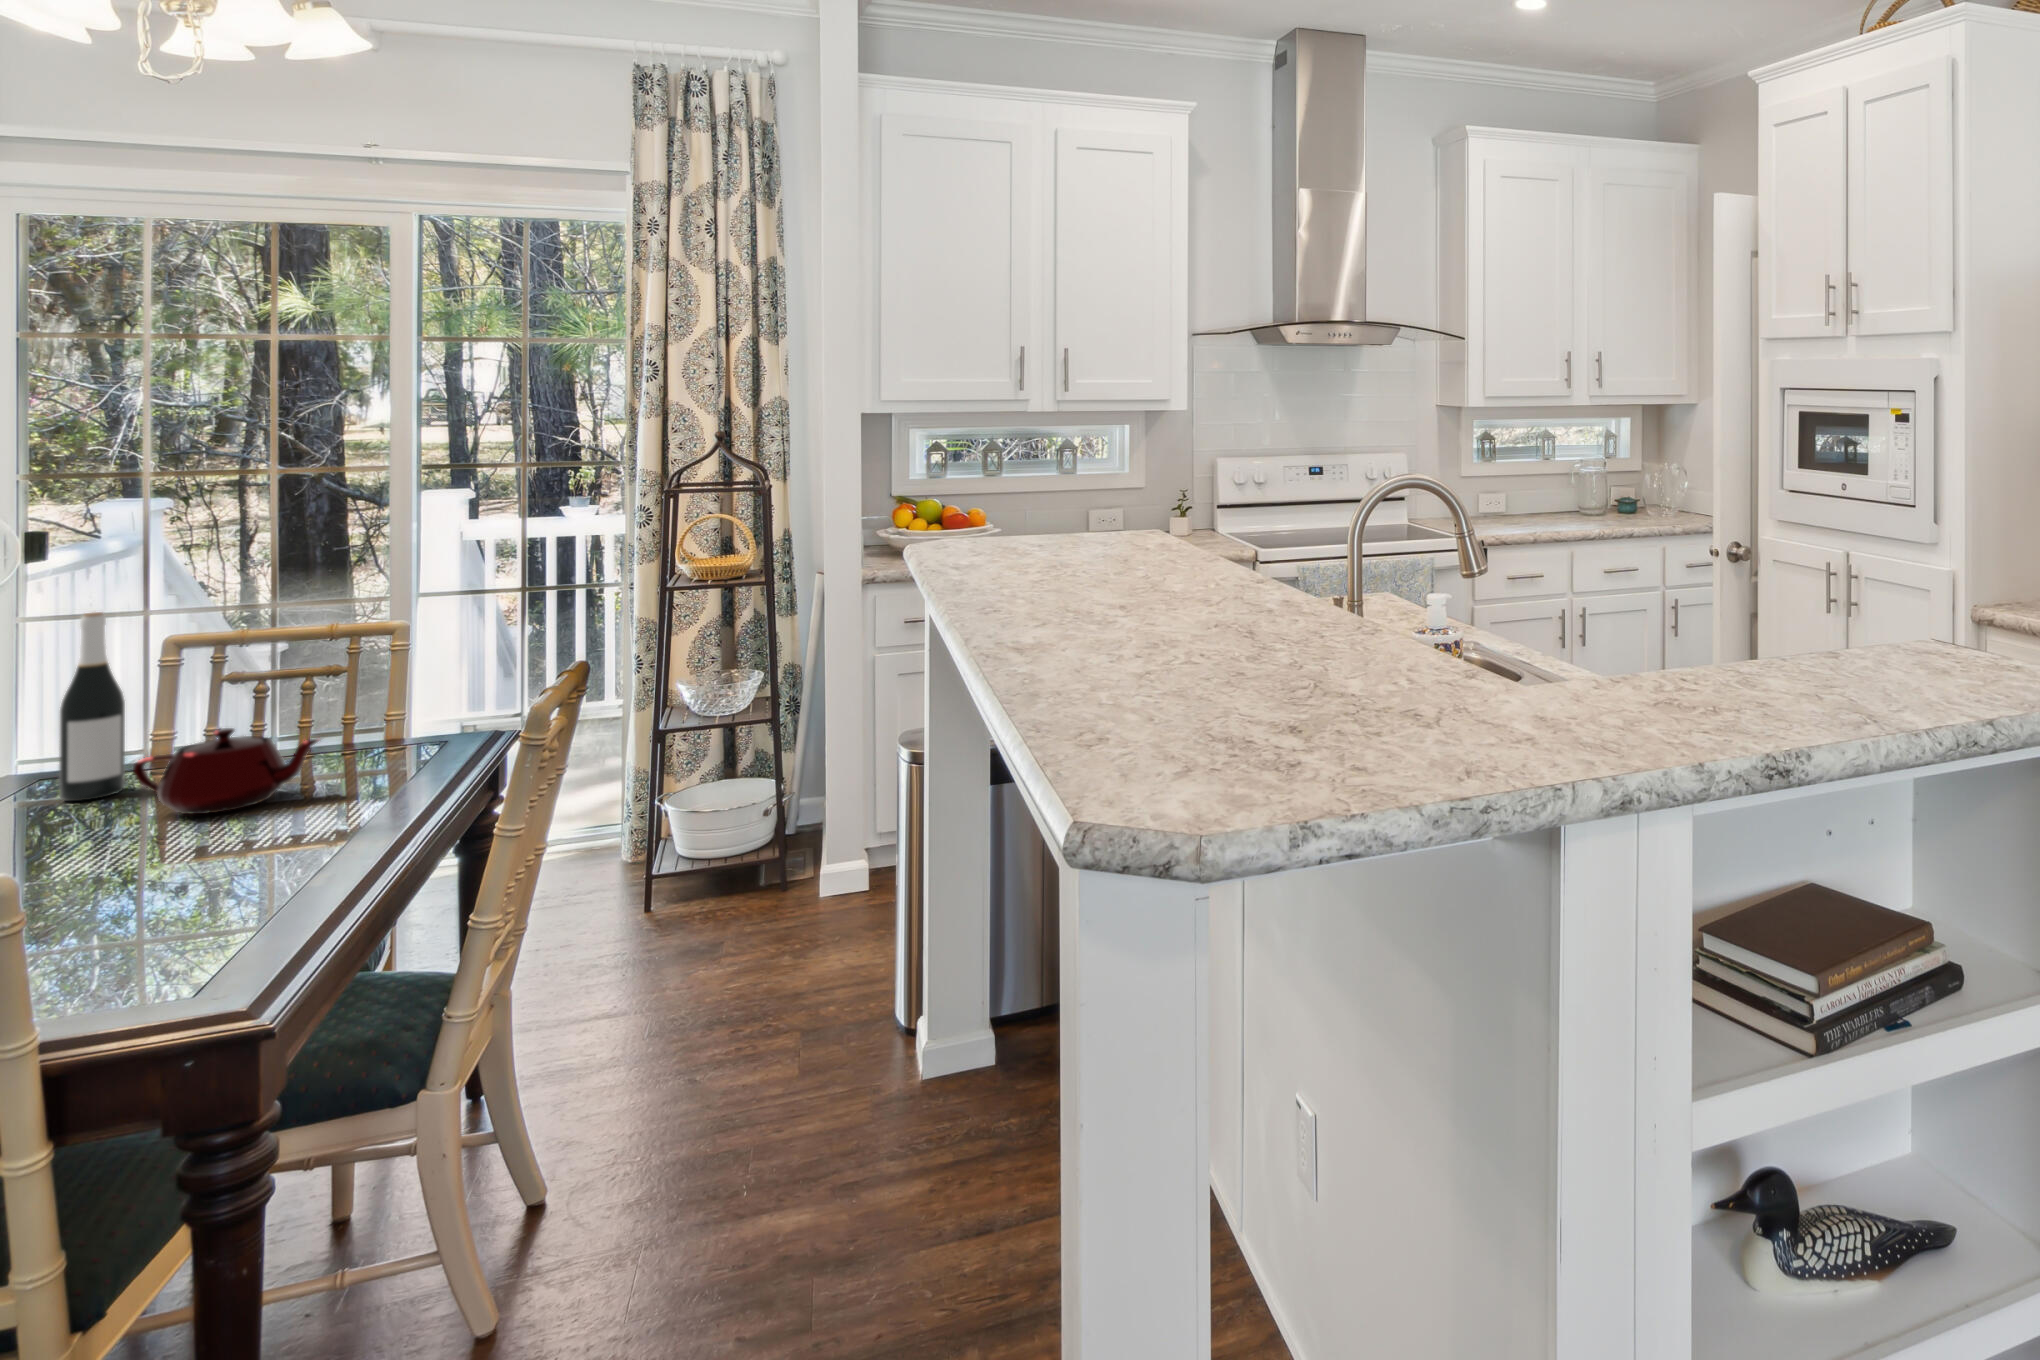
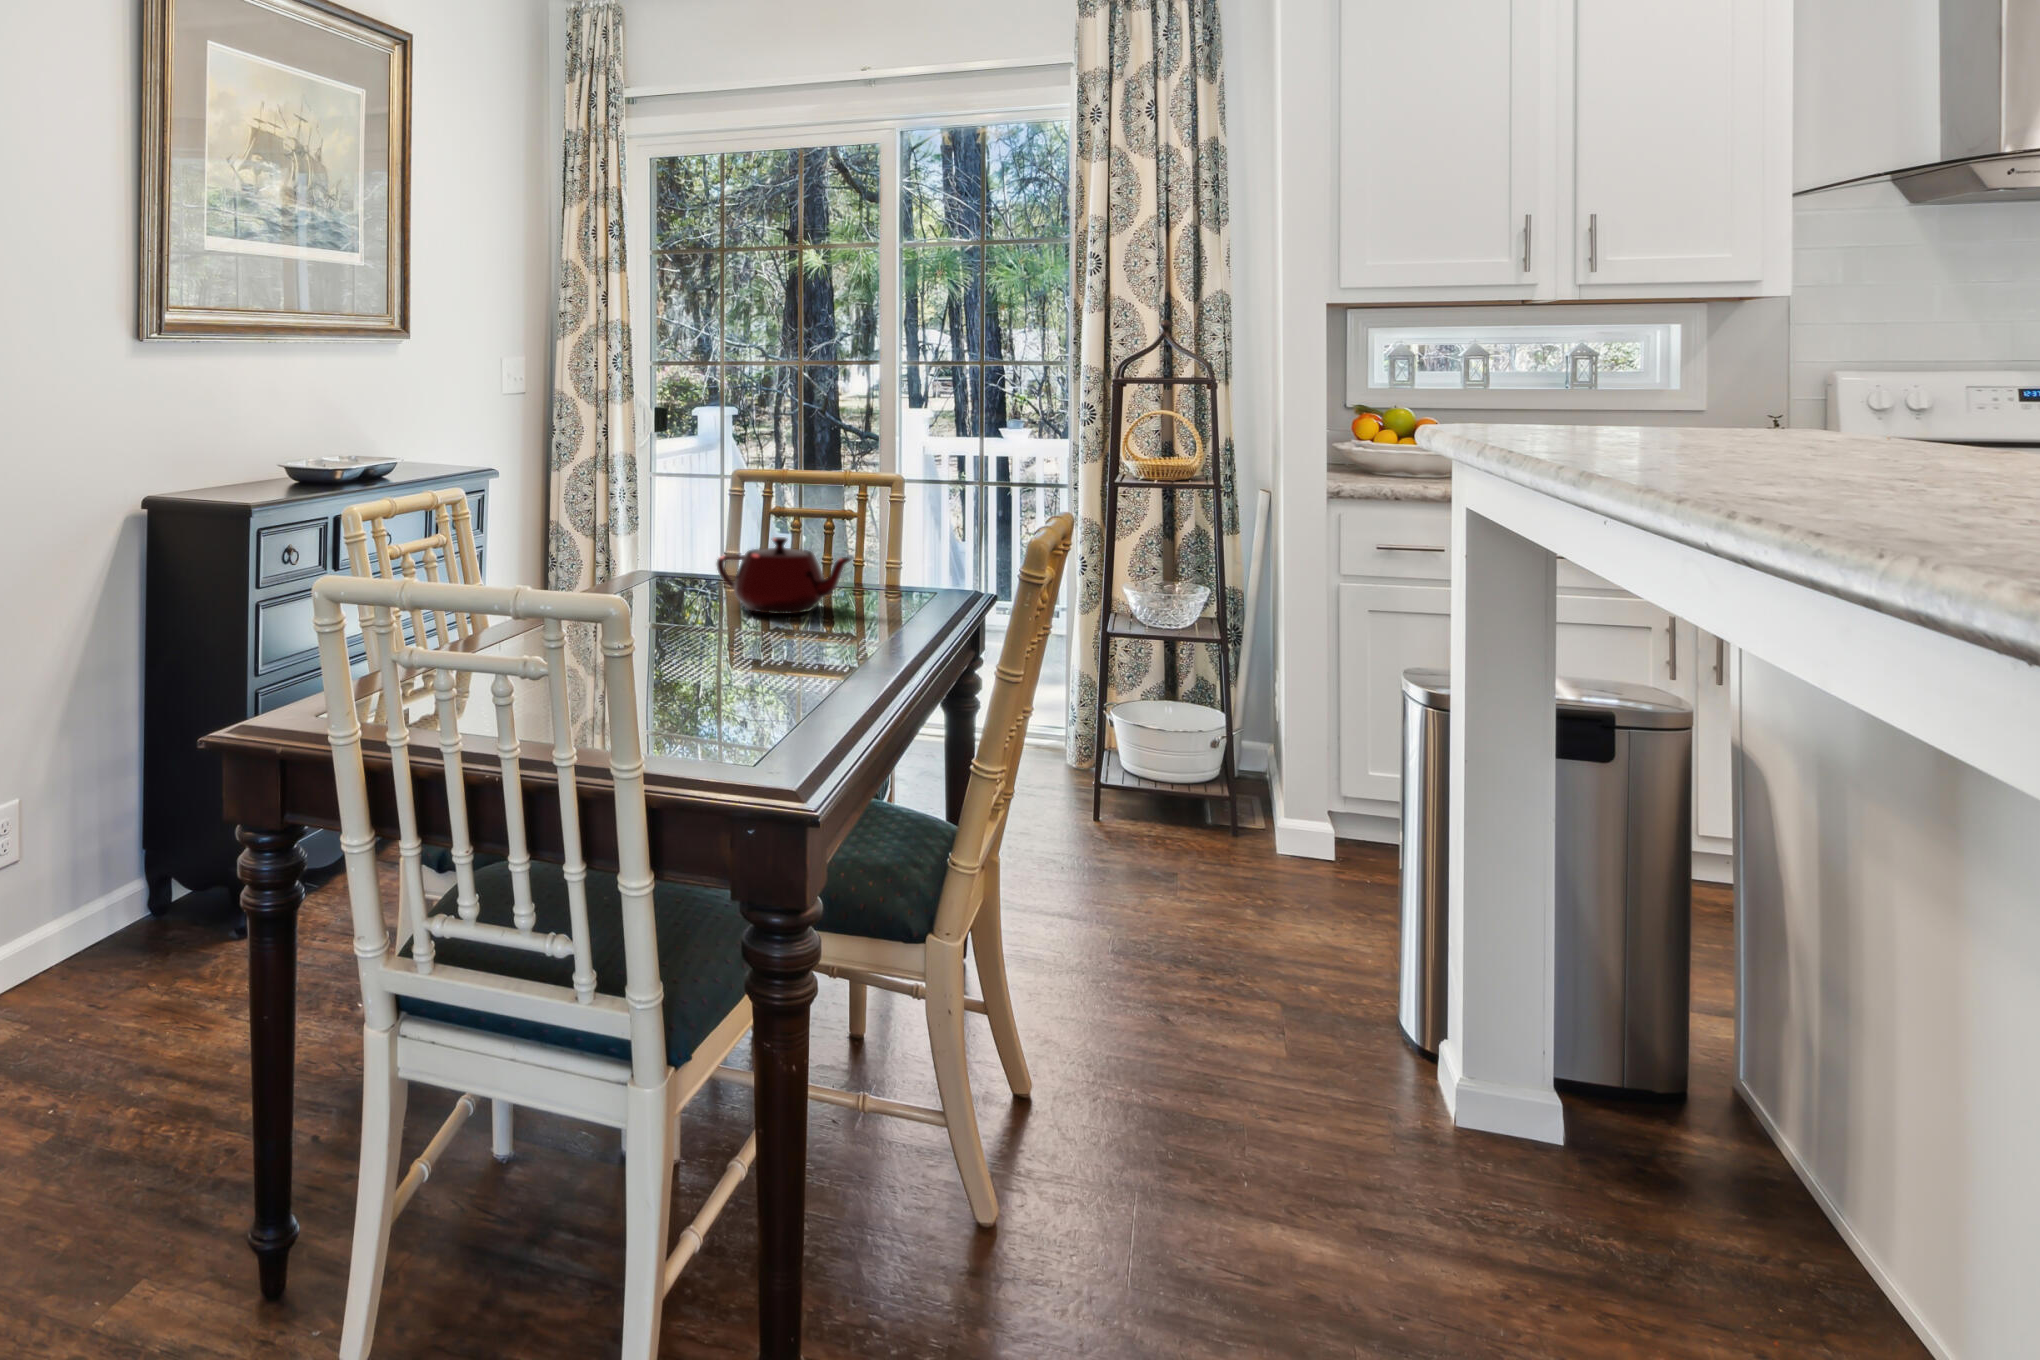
wine bottle: present [59,612,125,801] -> none [668,427,709,591]

